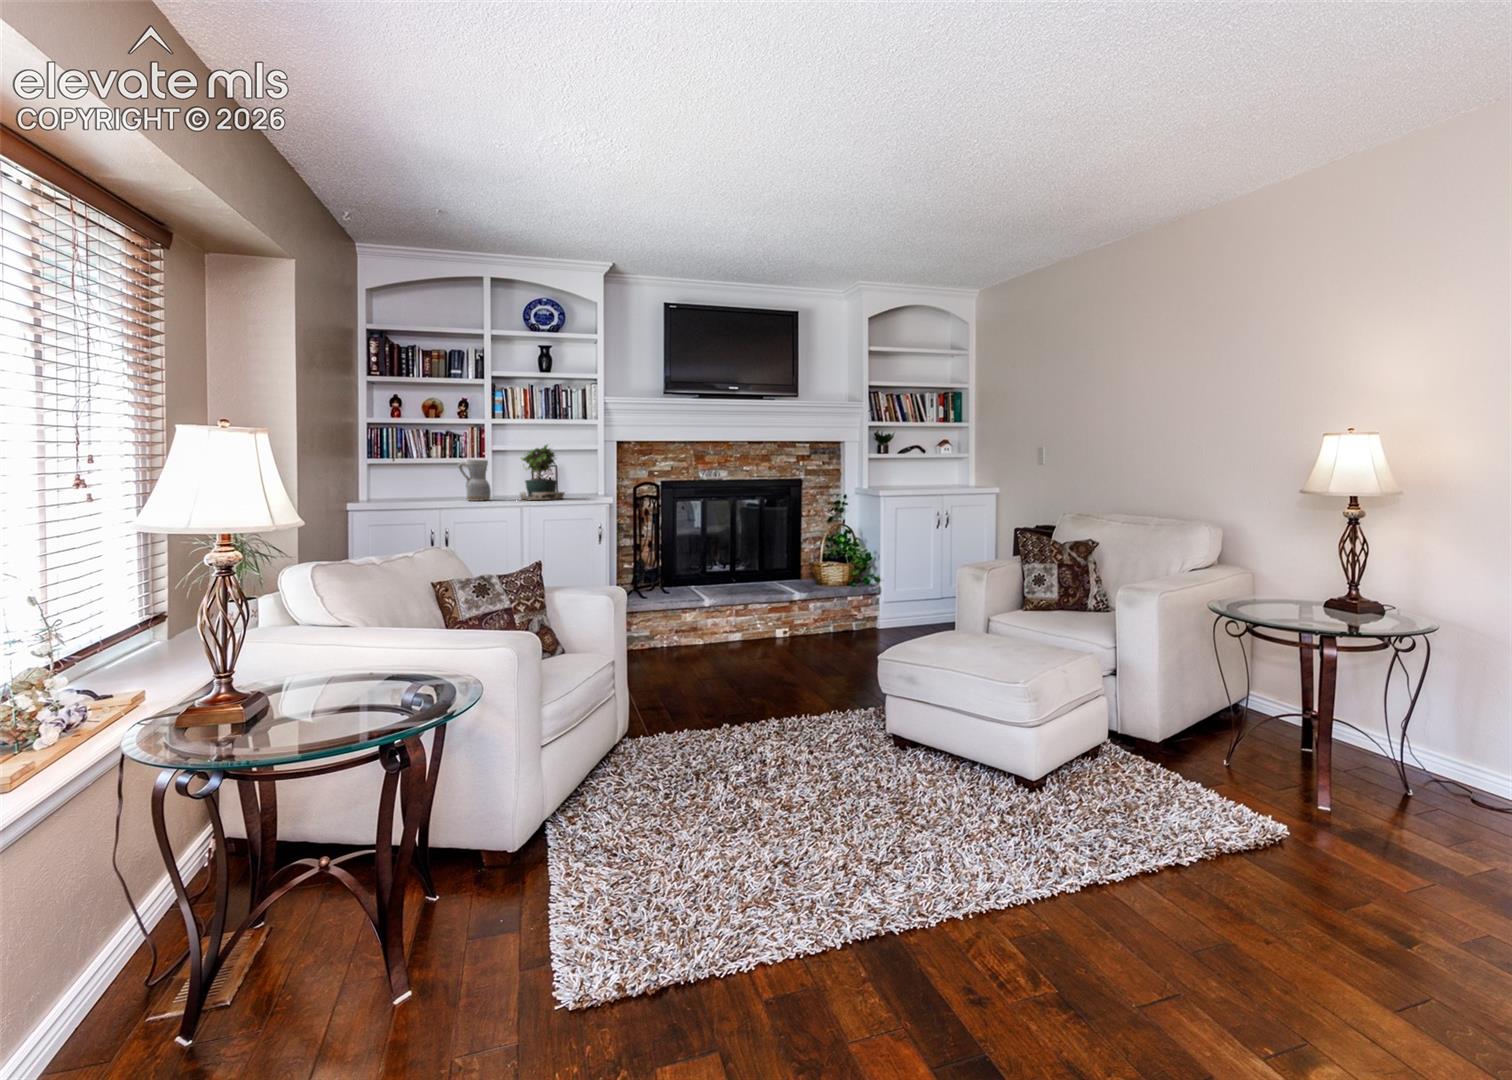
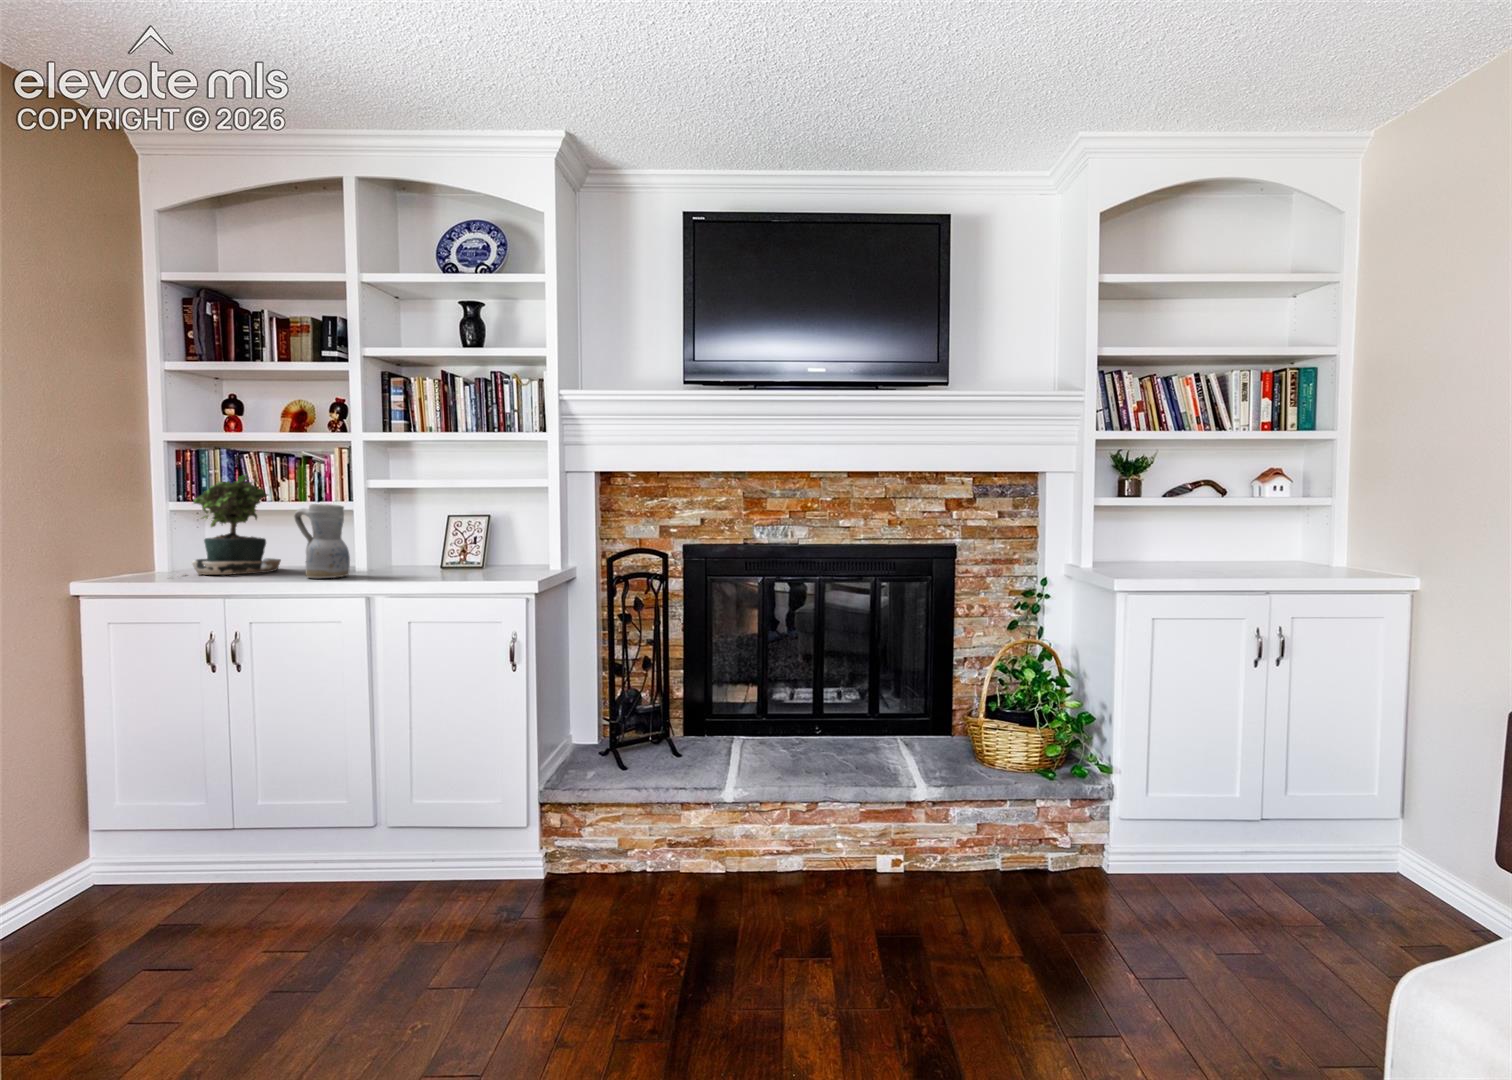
potted plant: present [520,445,564,500] -> present [192,475,281,575]

